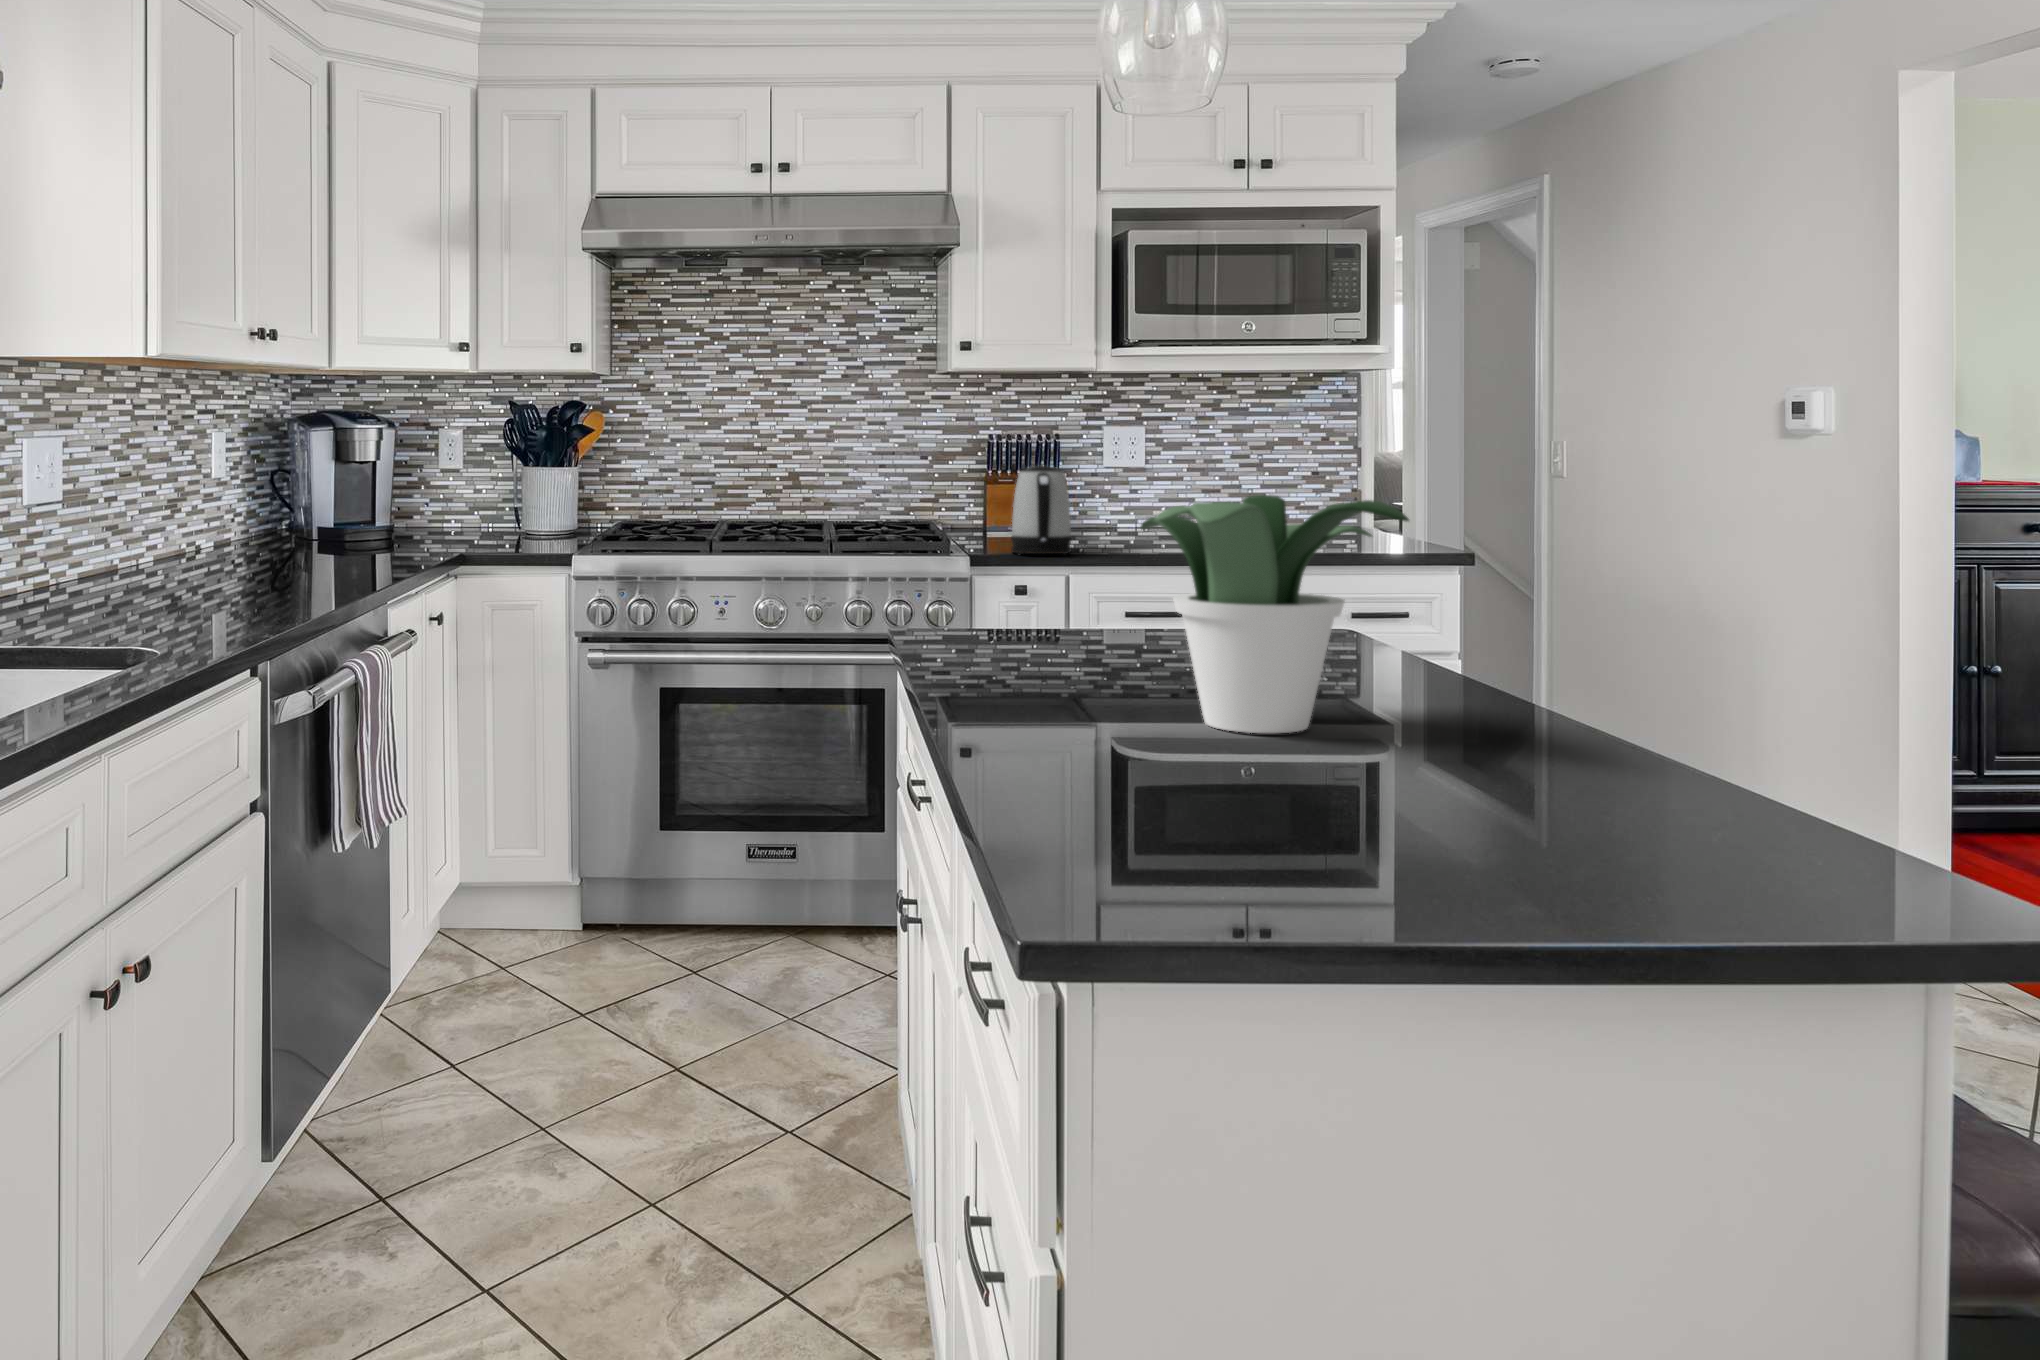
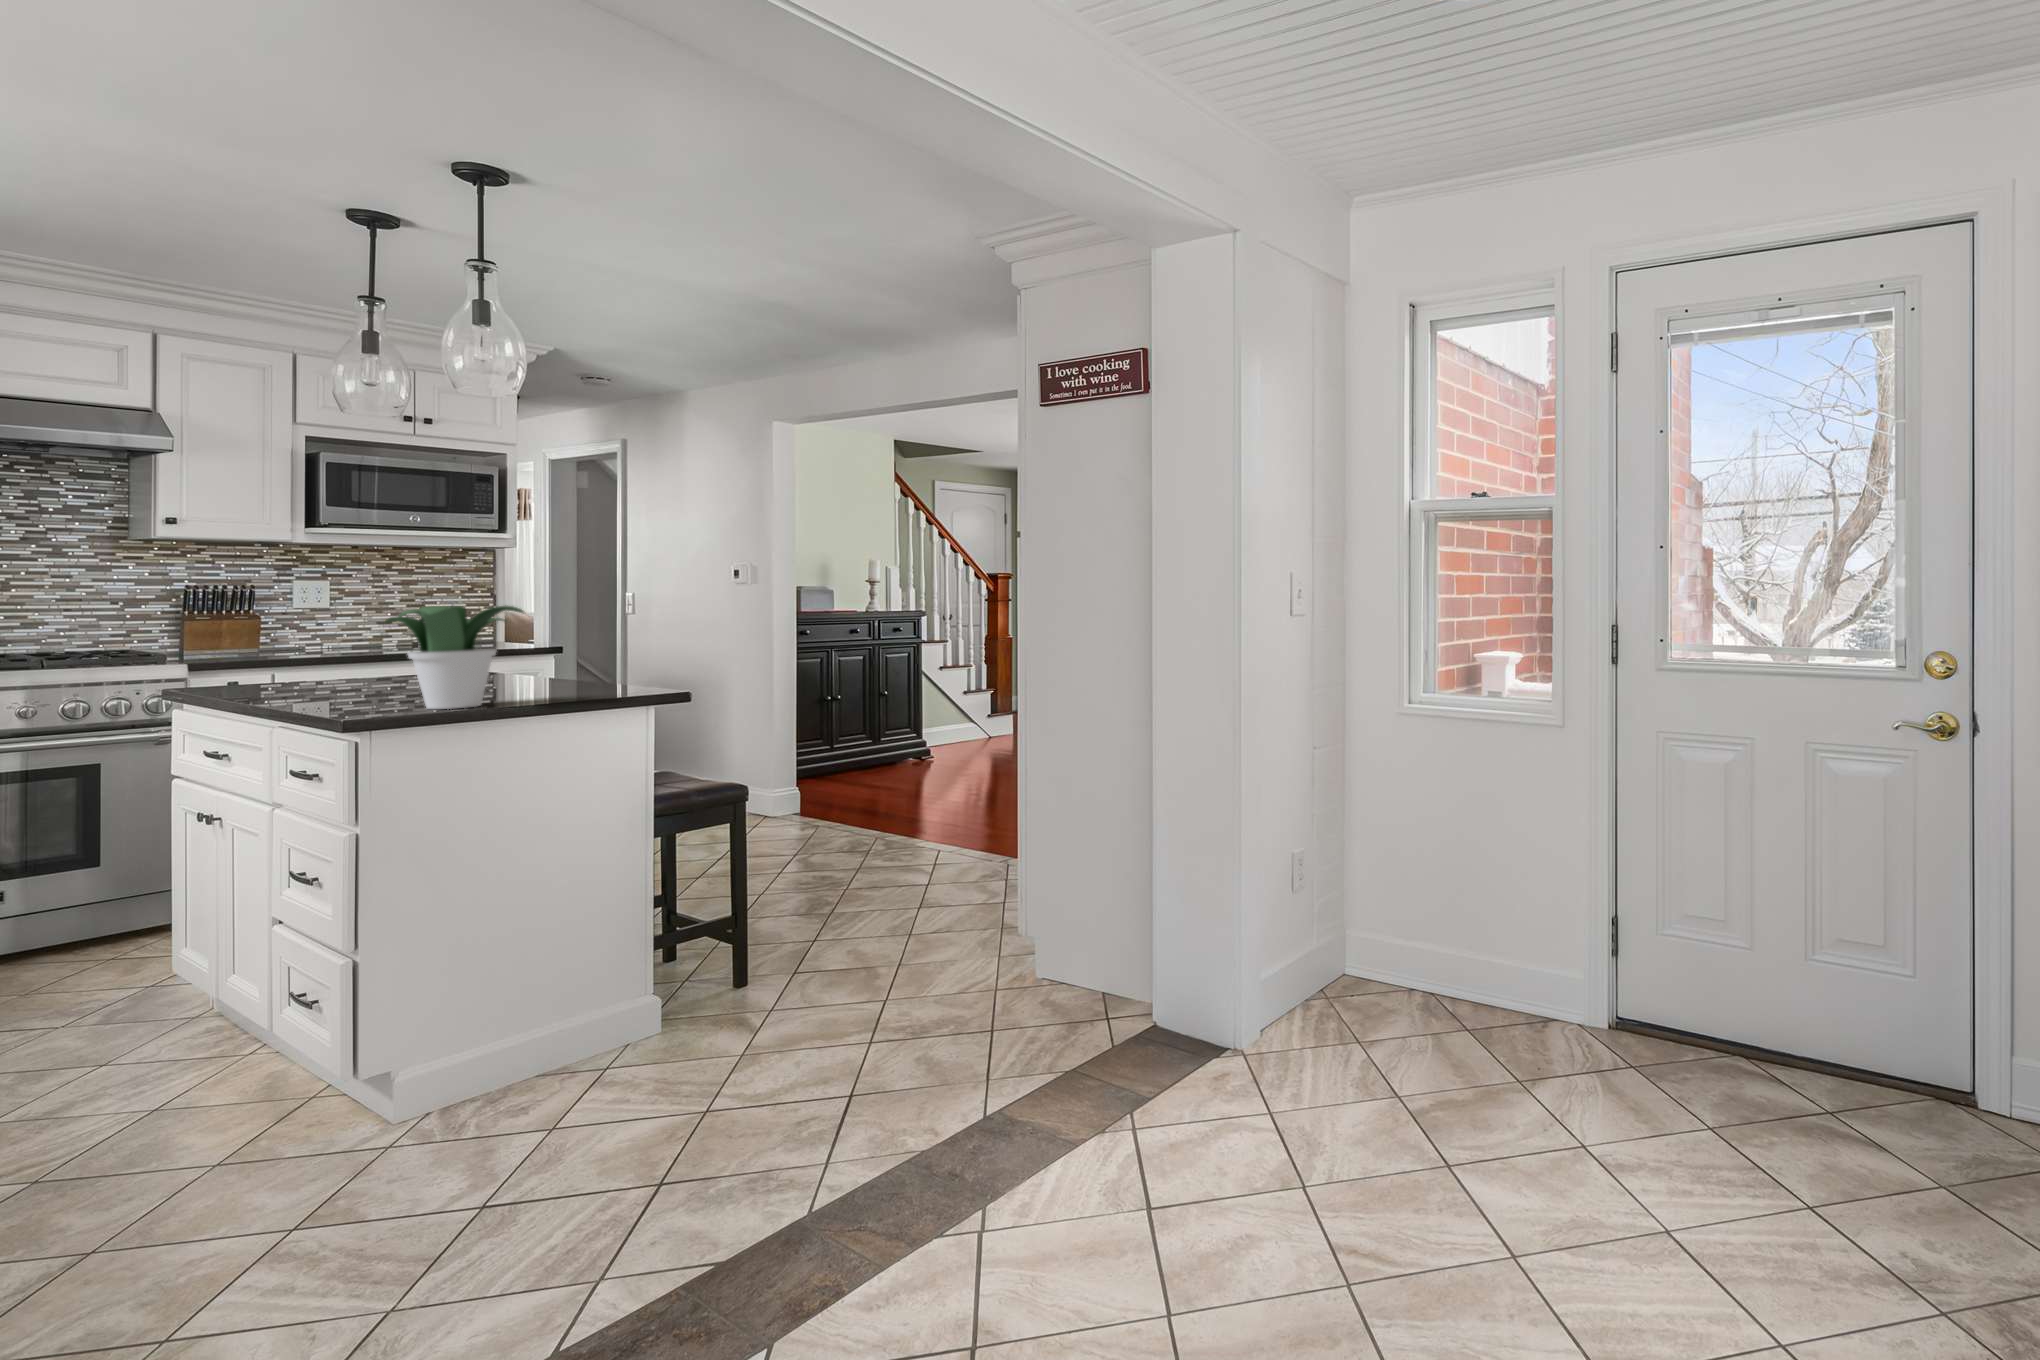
kettle: present [1011,466,1072,554] -> none [222,606,278,667]

